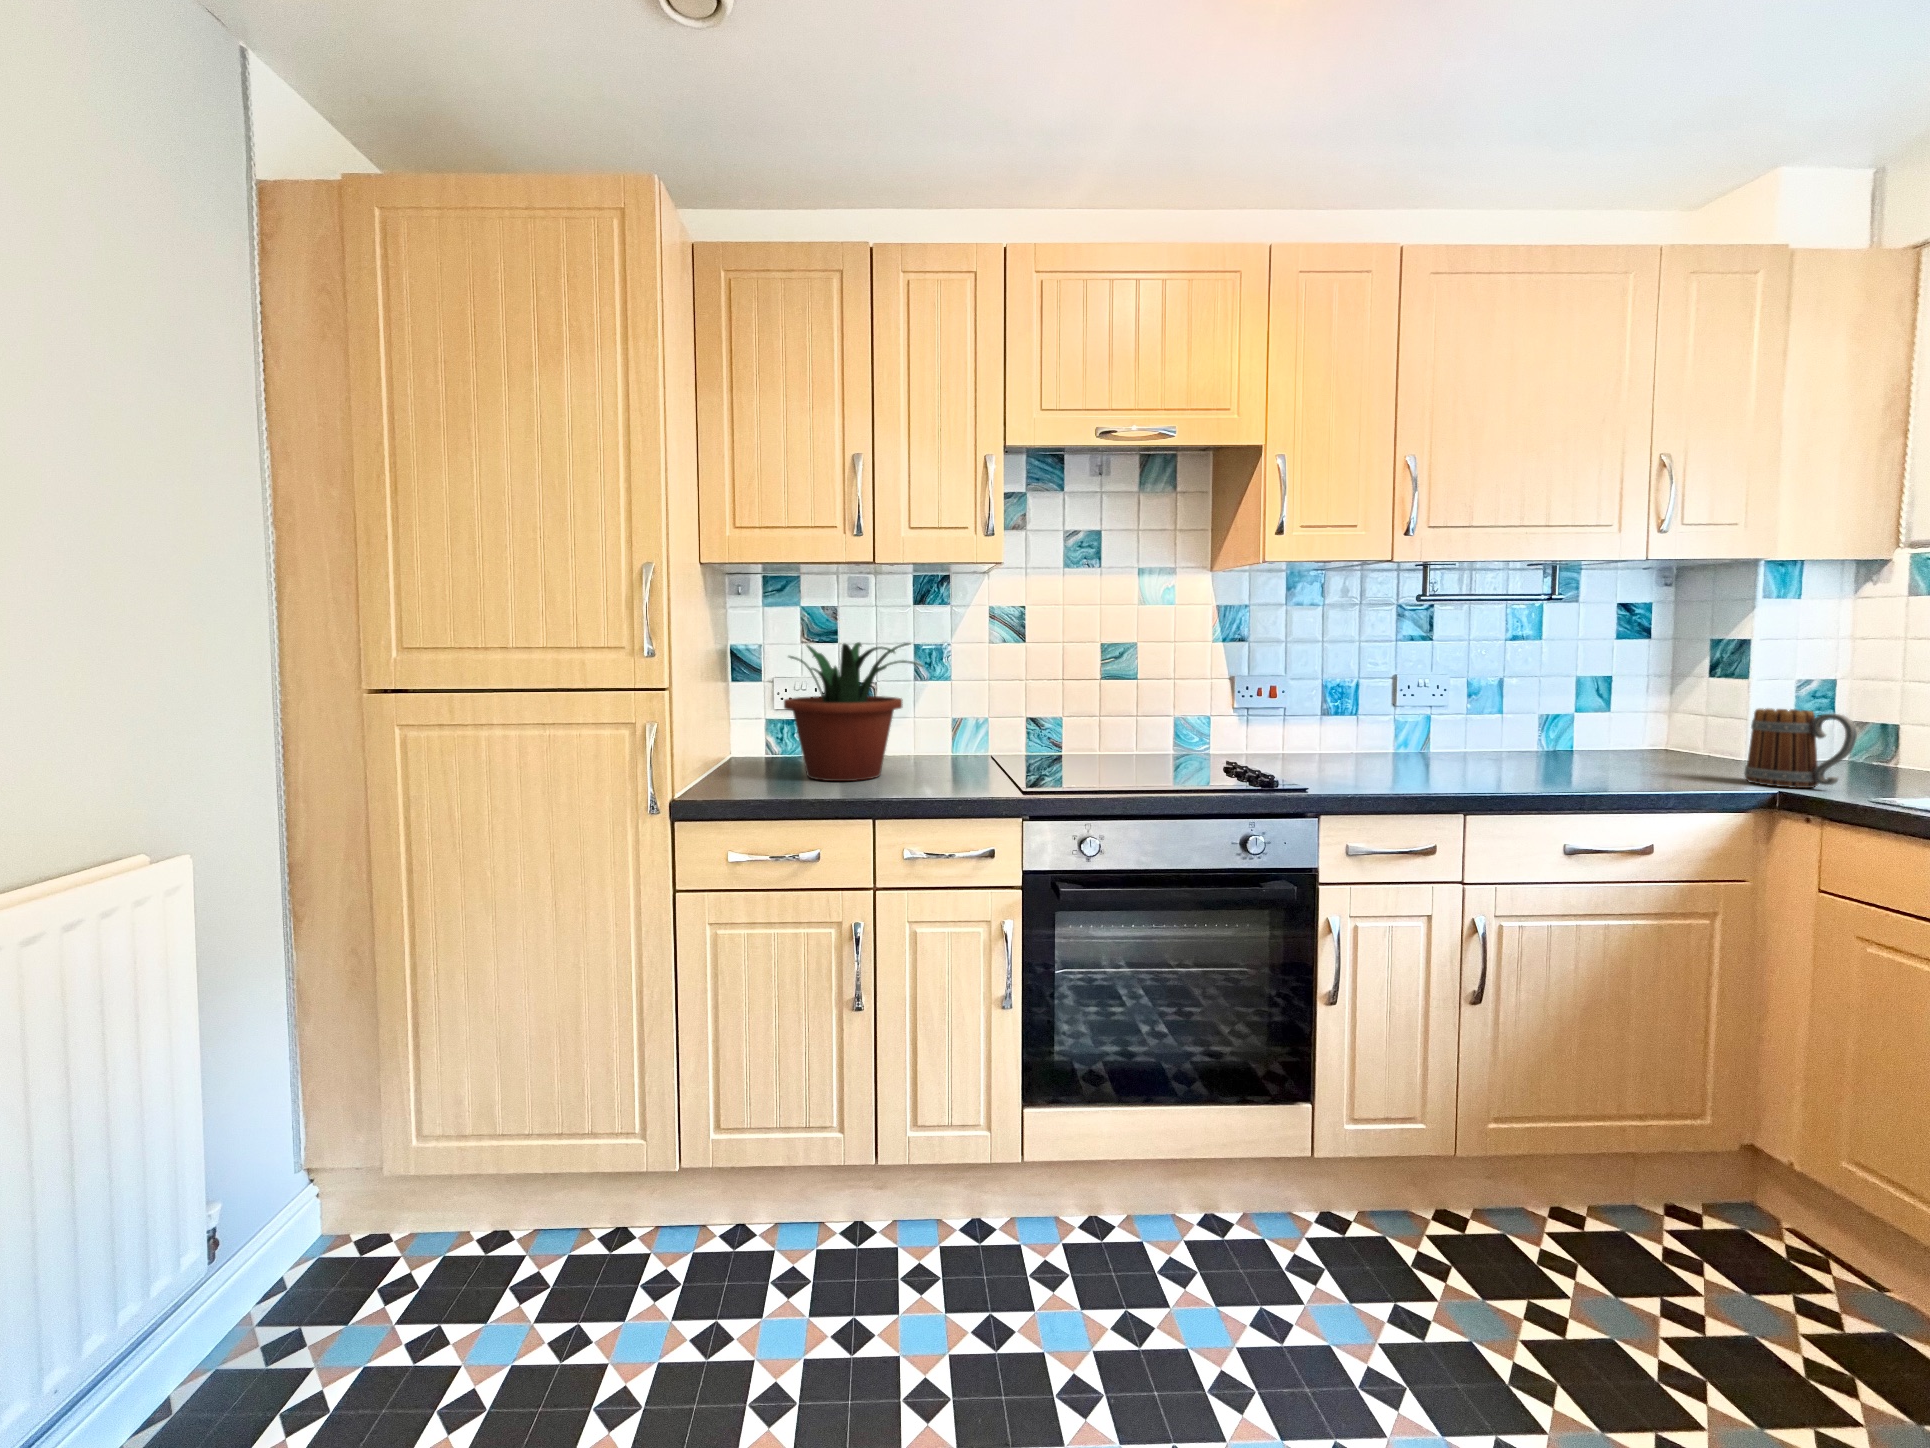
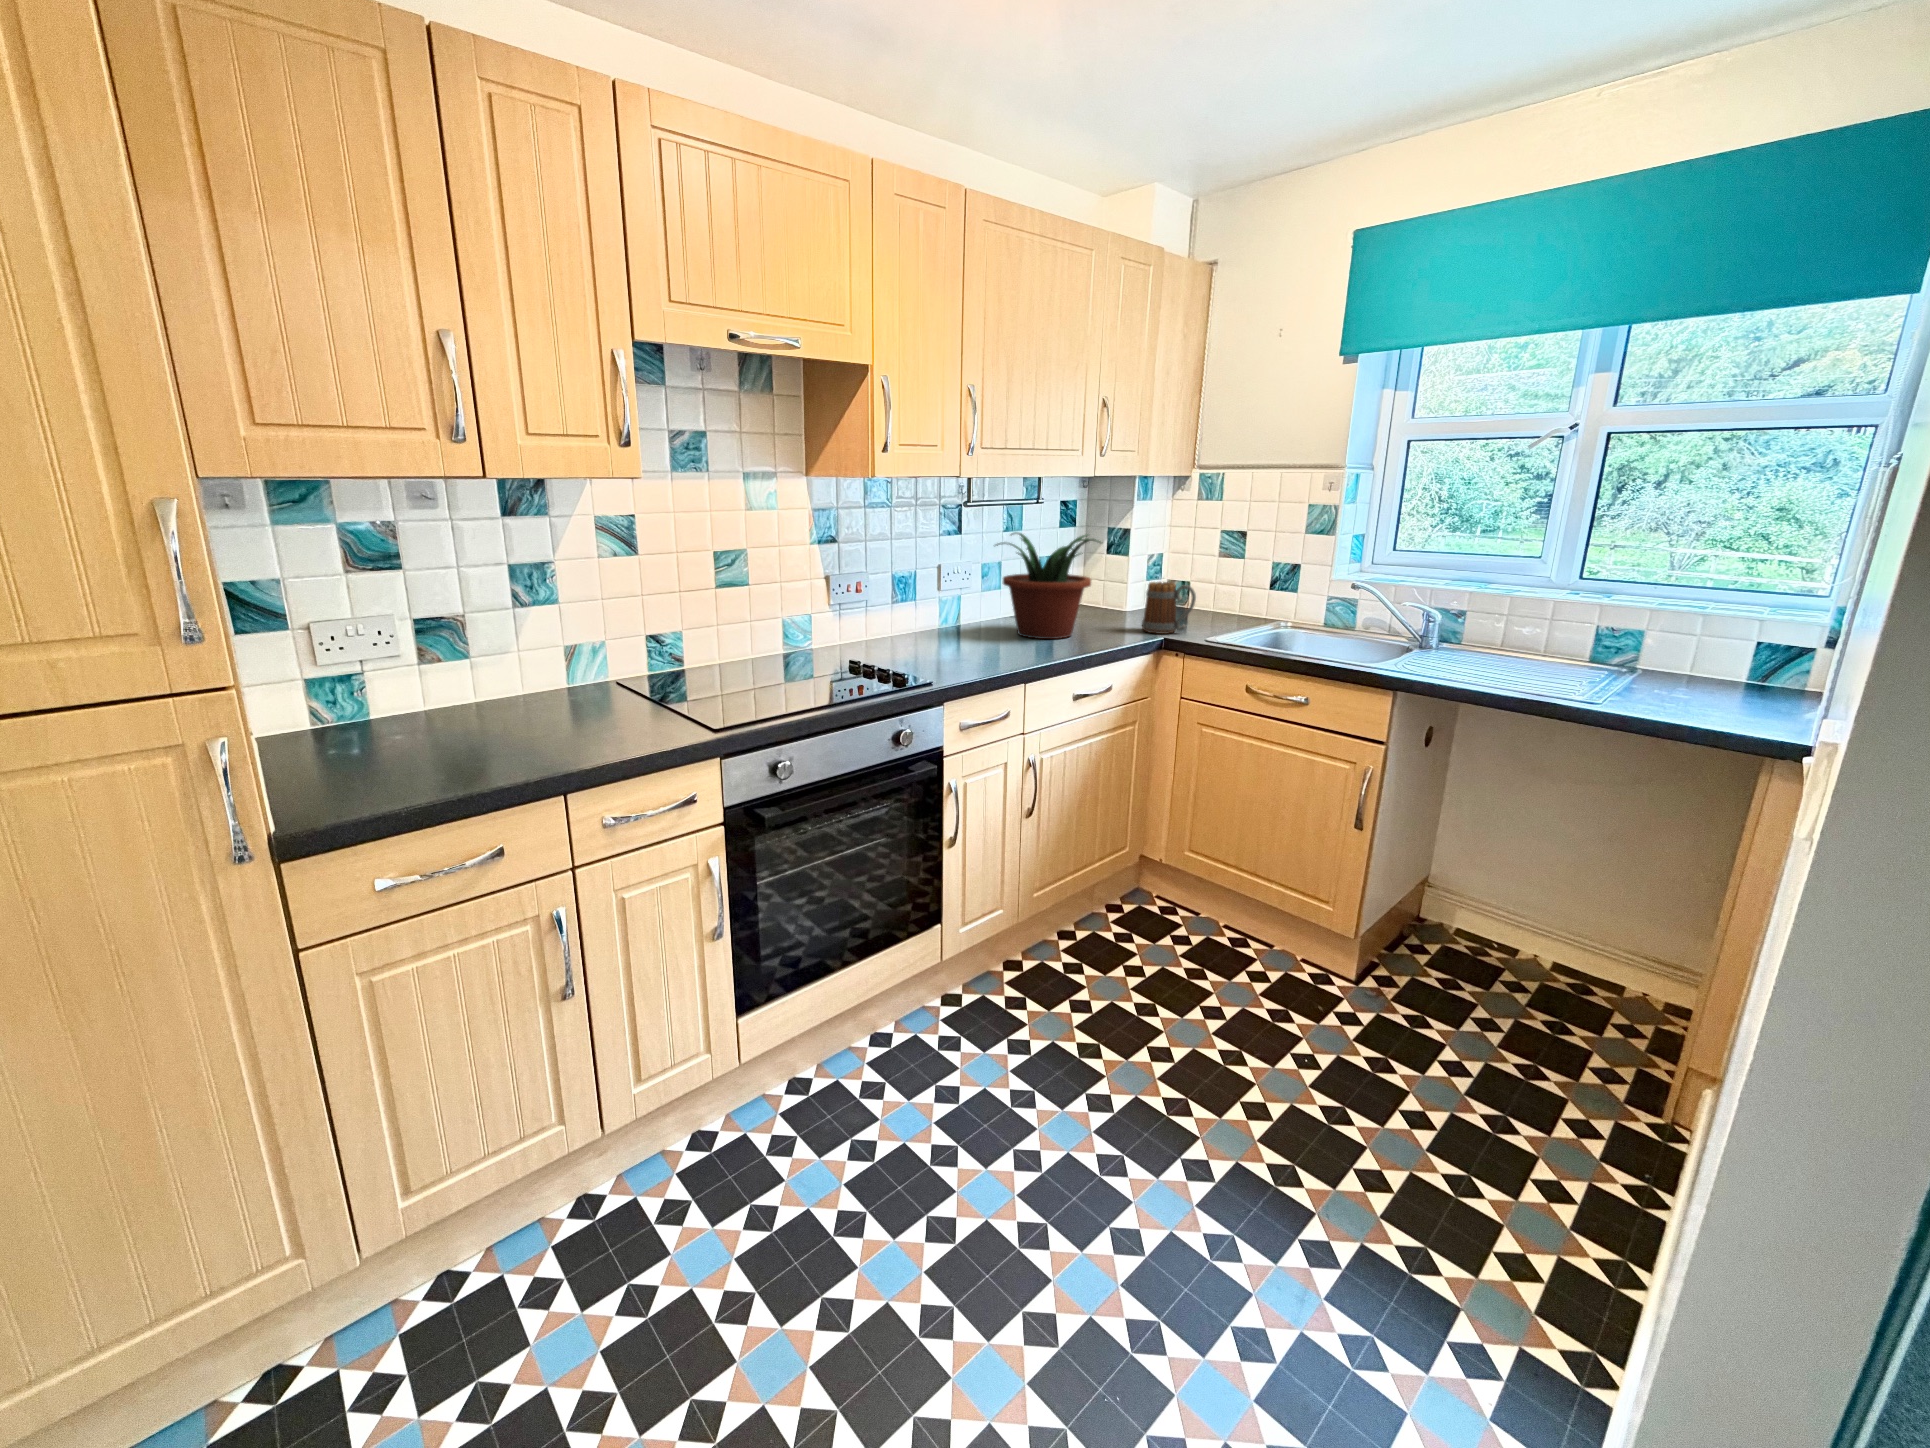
potted plant: present [784,642,923,781] -> present [996,533,1101,639]

